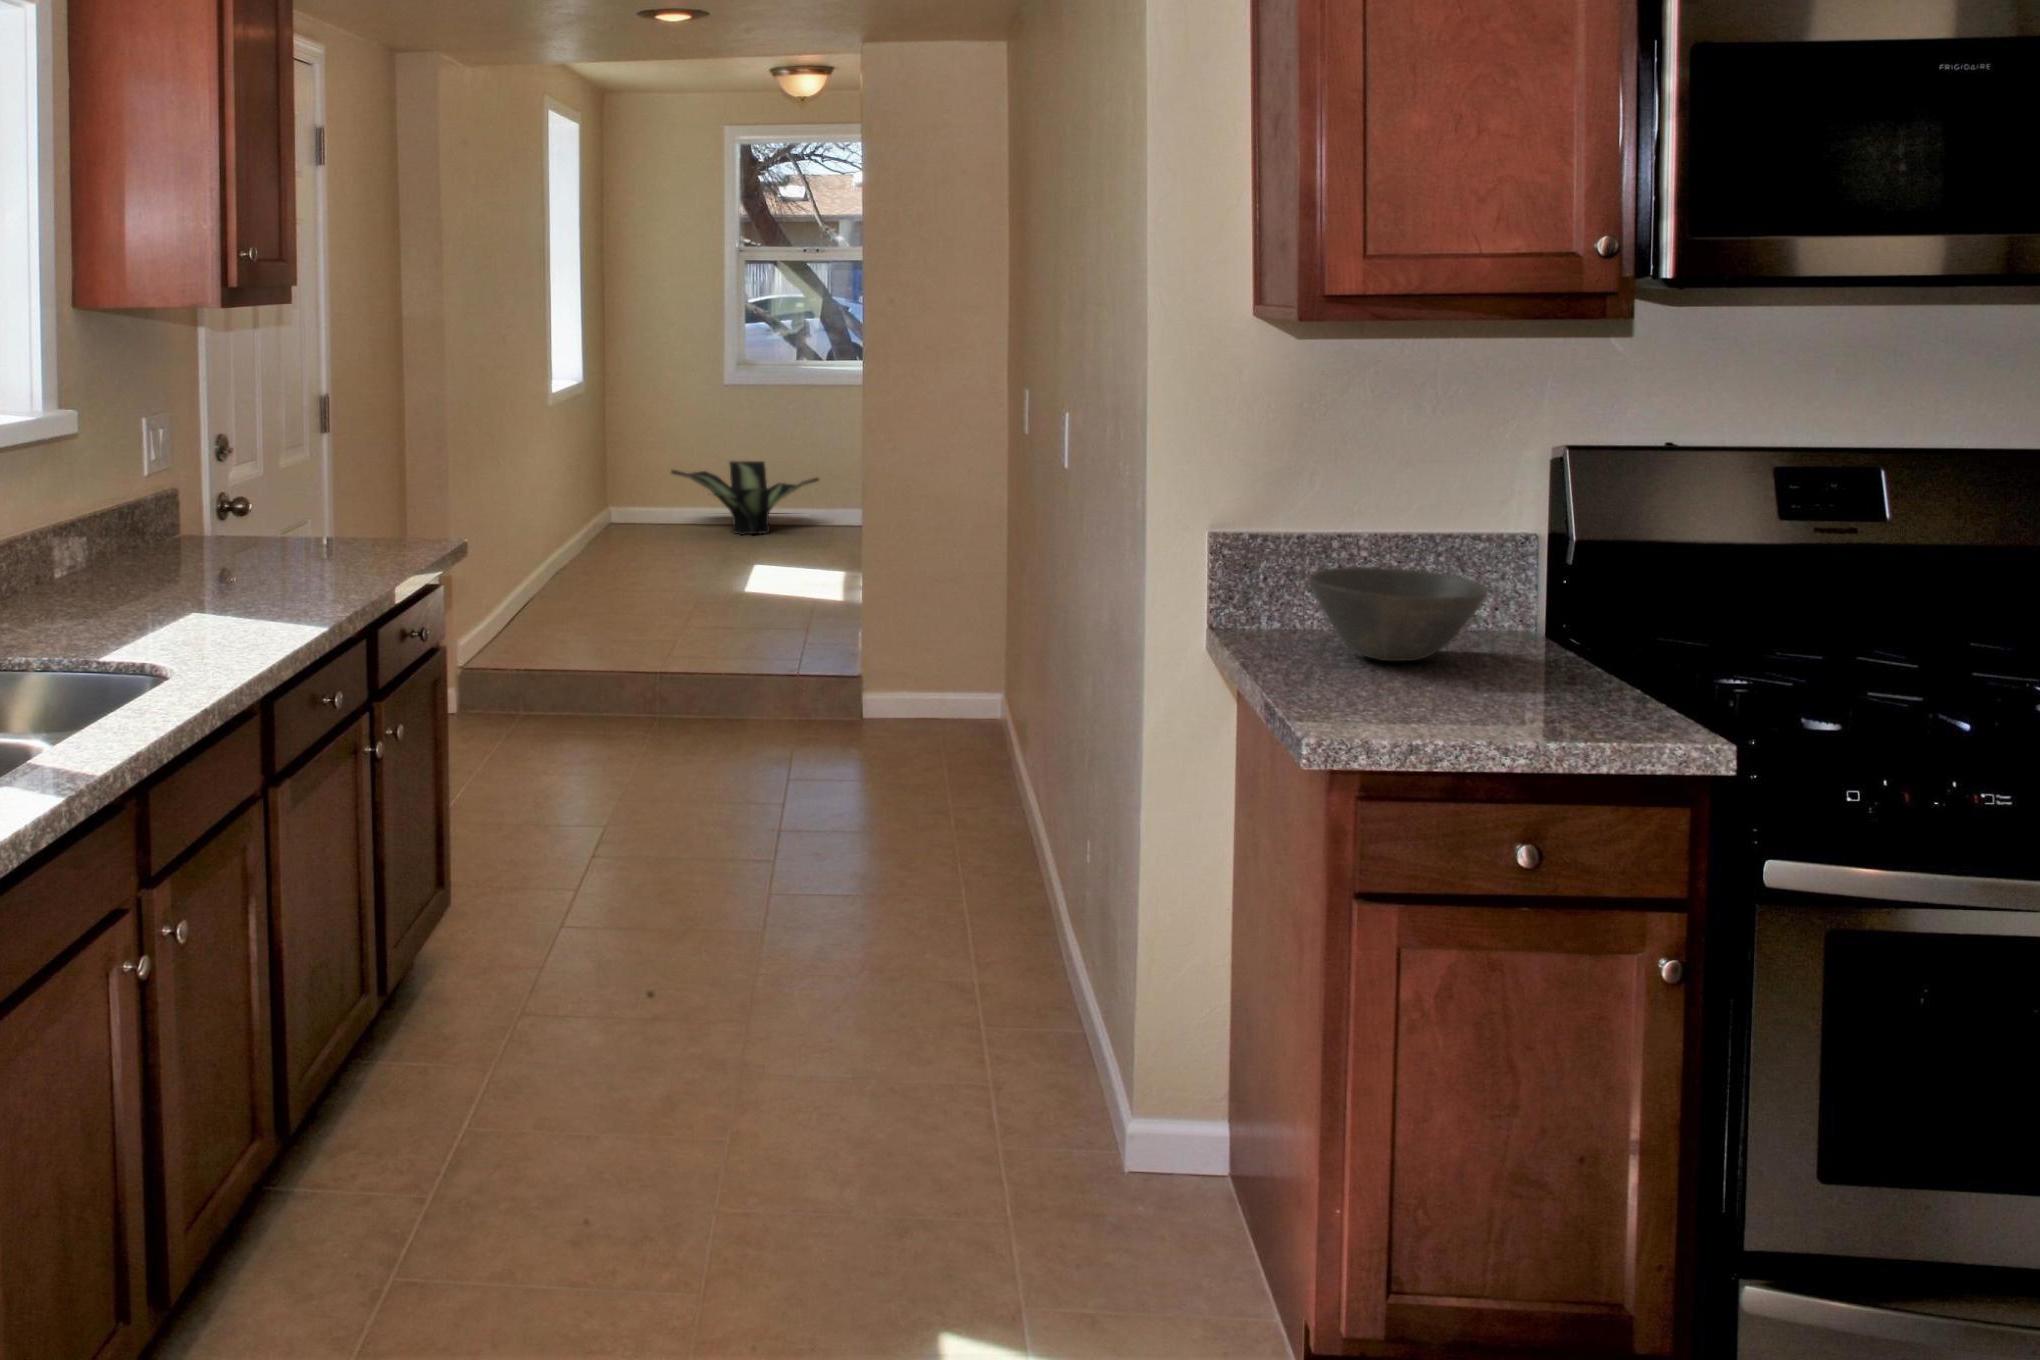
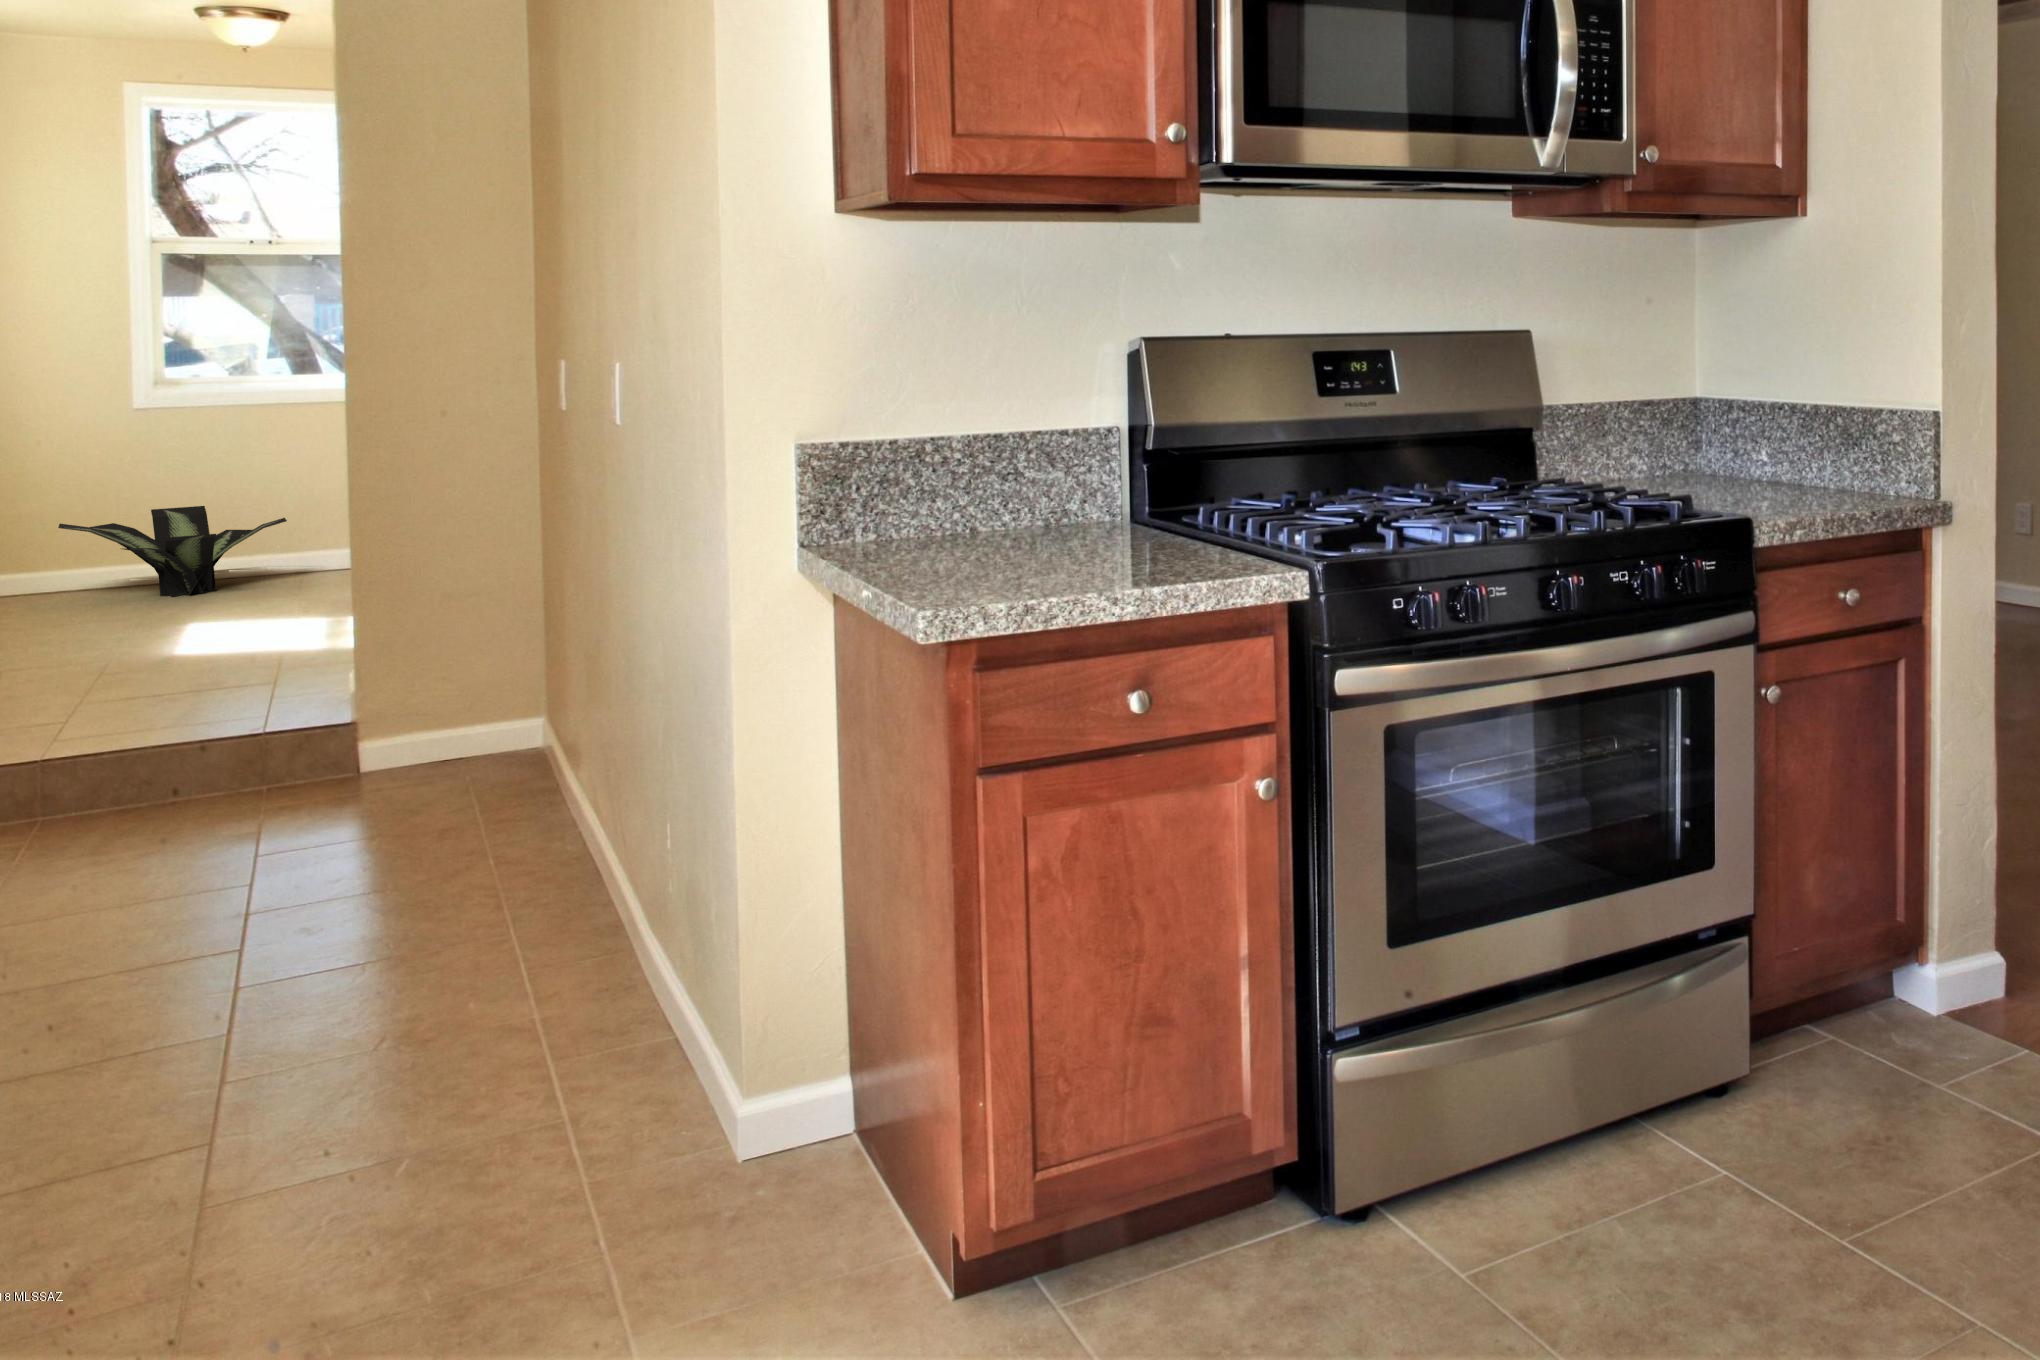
bowl: present [1308,567,1488,661] -> none [906,464,1082,552]

